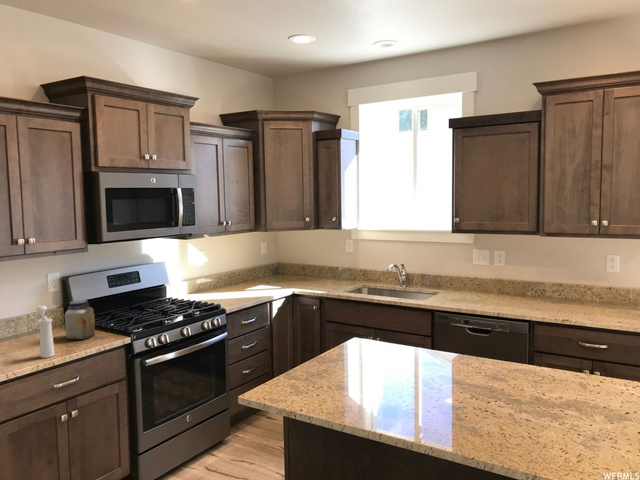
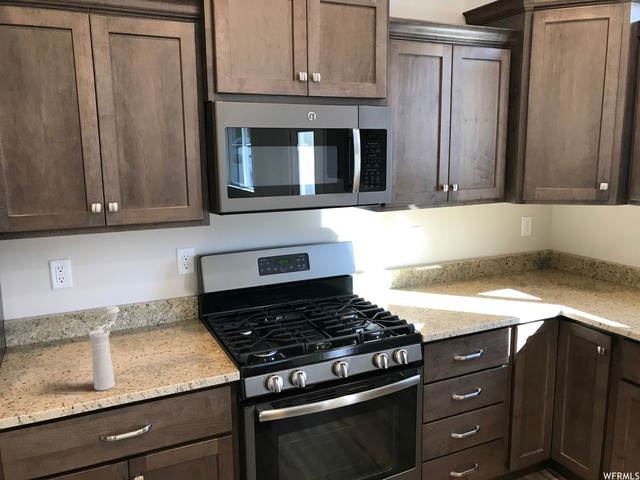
jar: present [65,300,95,340] -> none [160,298,203,361]

